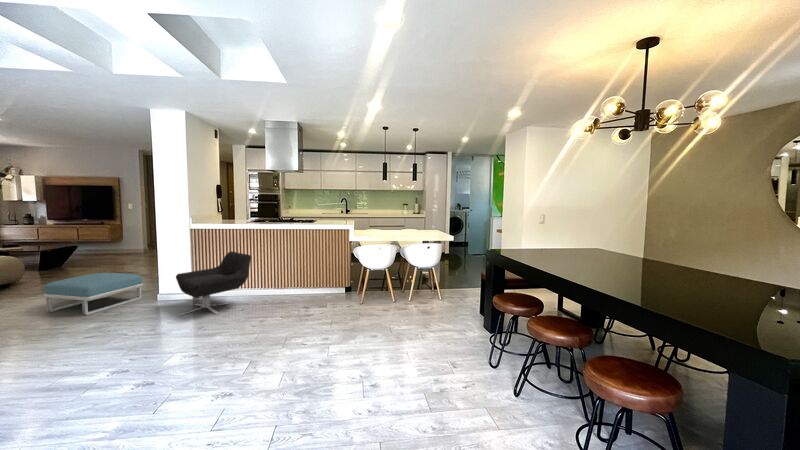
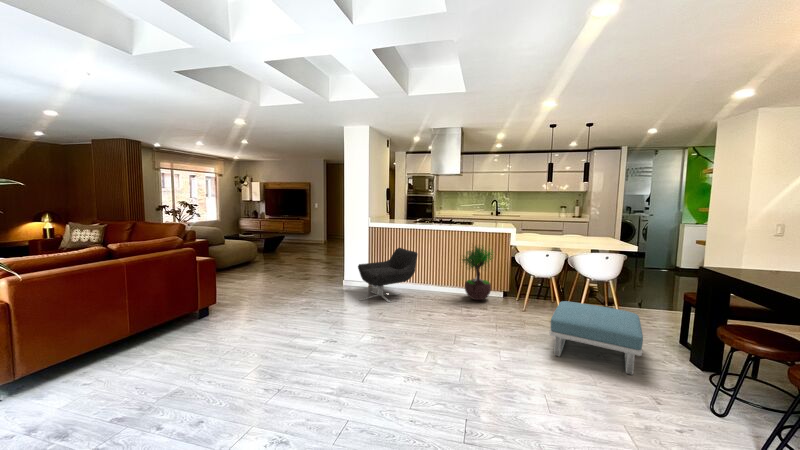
potted tree: none [298,239,335,299] -> present [462,247,492,300]
footstool: present [44,273,143,315] -> present [550,301,643,375]

